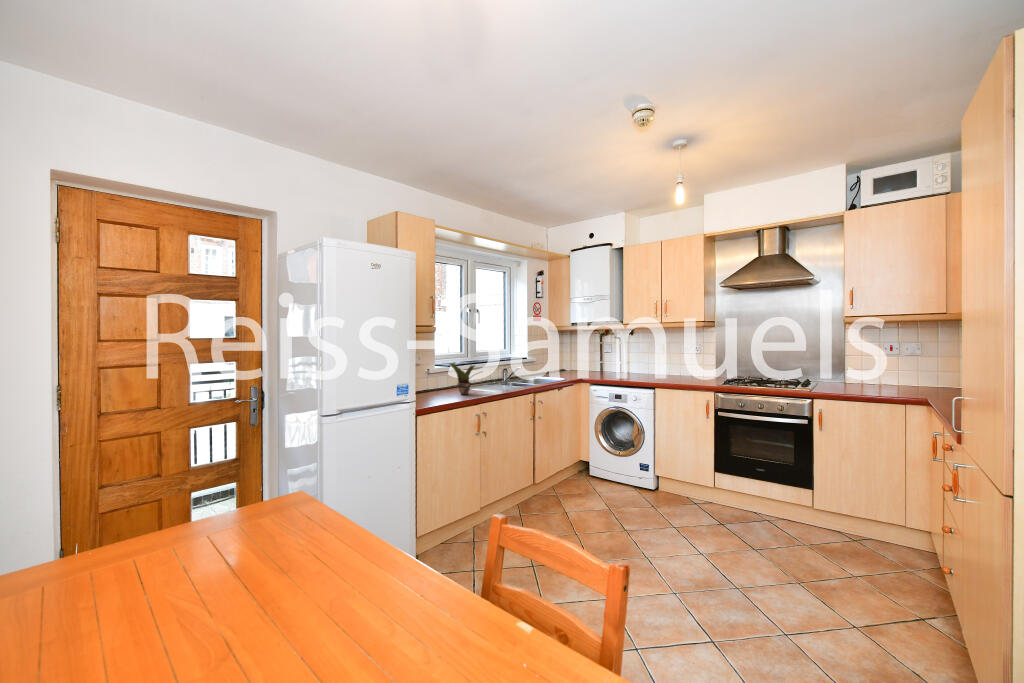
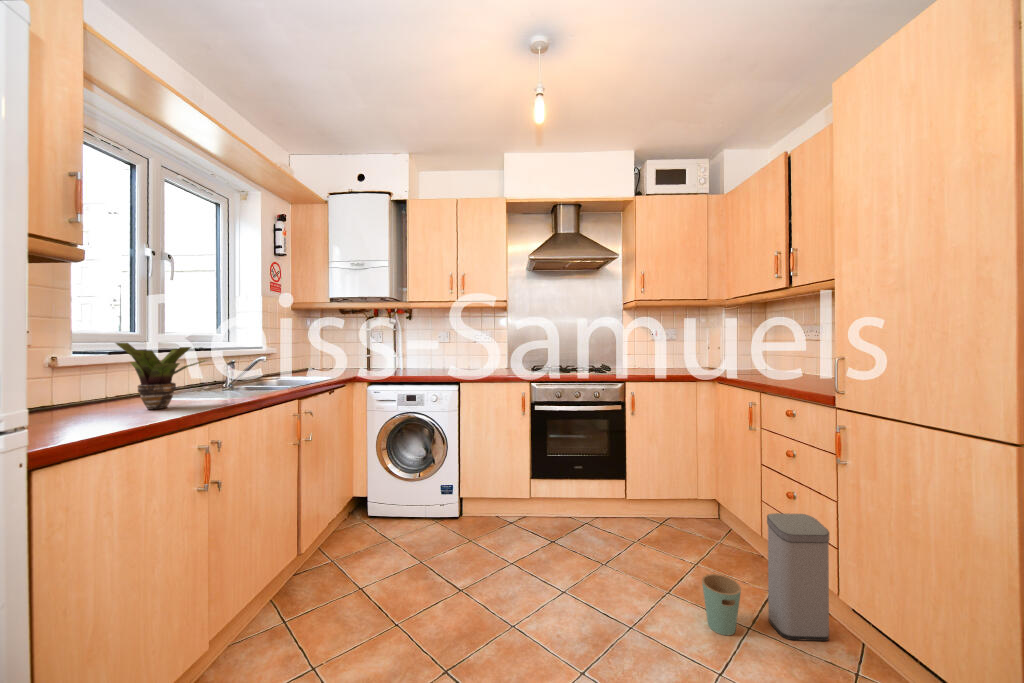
trash can: none [796,538,937,673] -> present [702,513,829,641]

